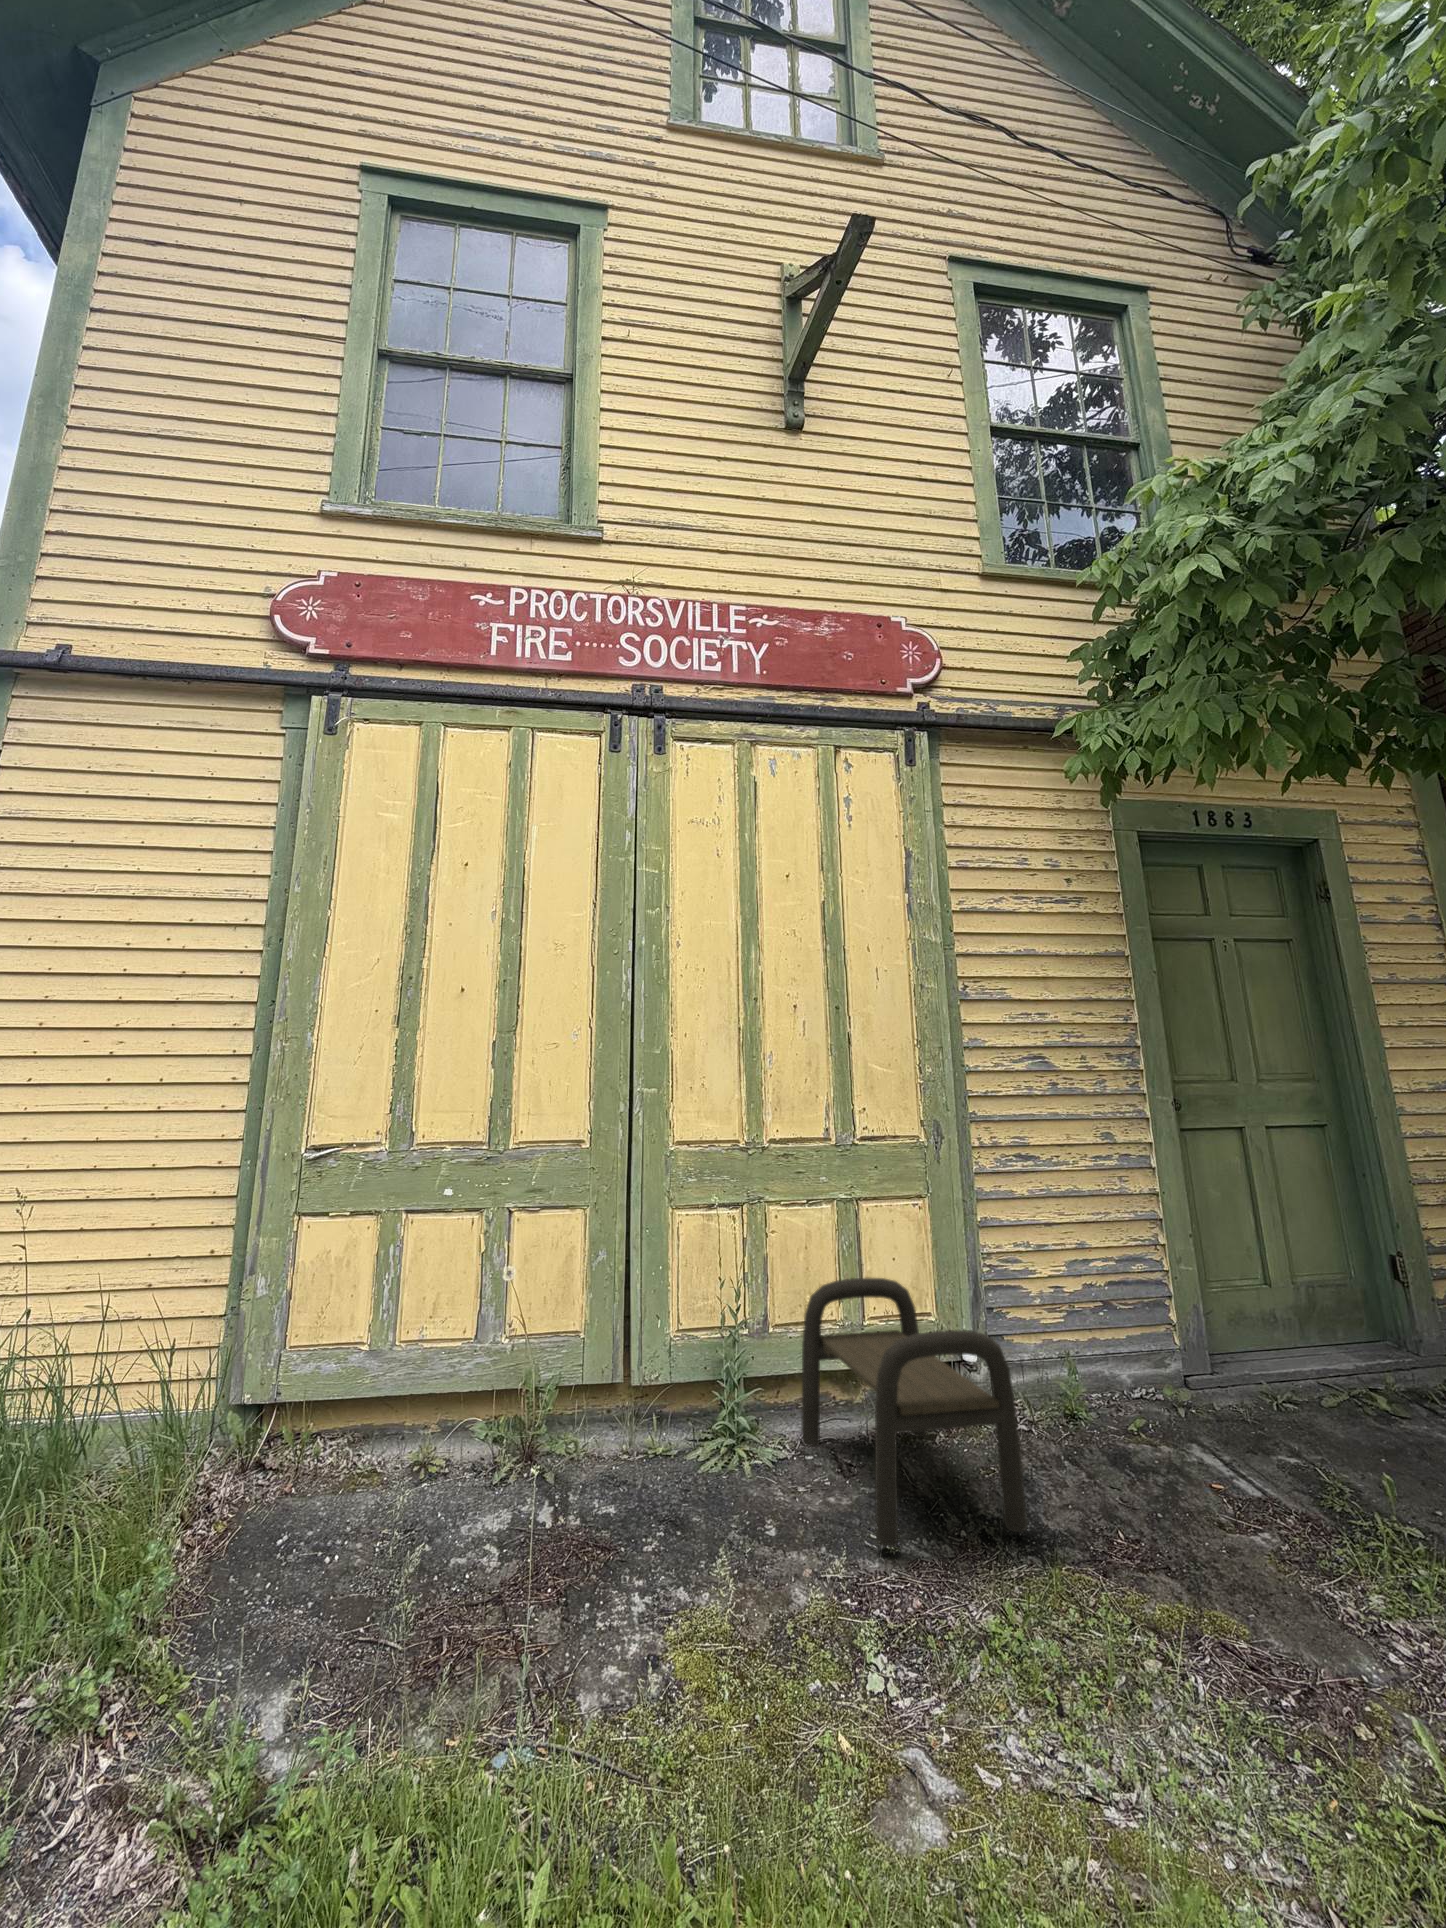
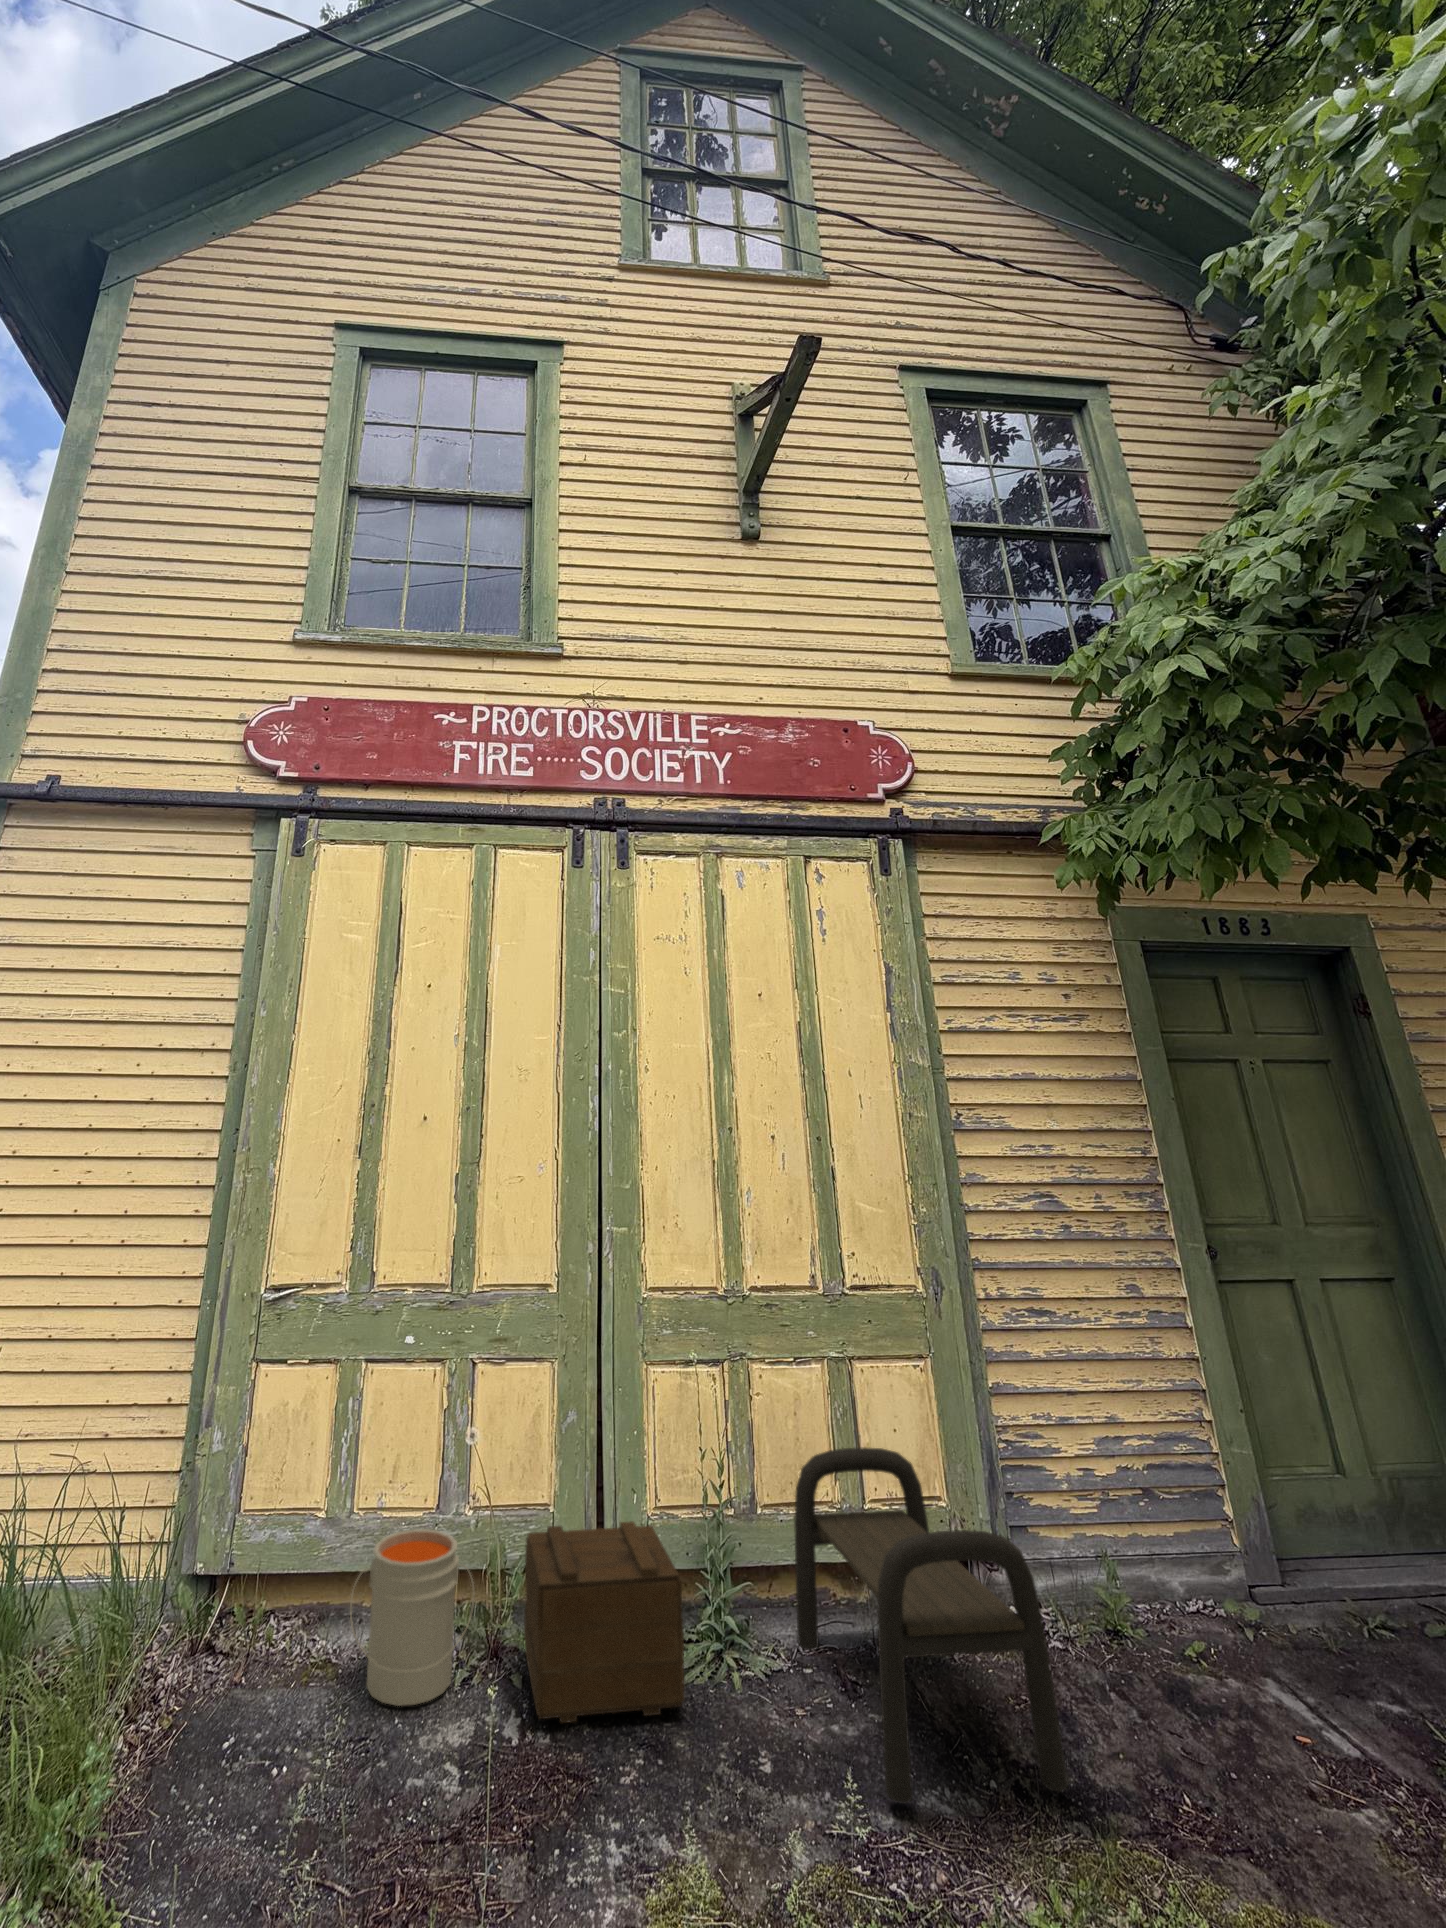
wooden crate: none [555,1345,703,1507] -> present [524,1521,685,1723]
bucket: none [395,1357,512,1502] -> present [350,1529,470,1706]

